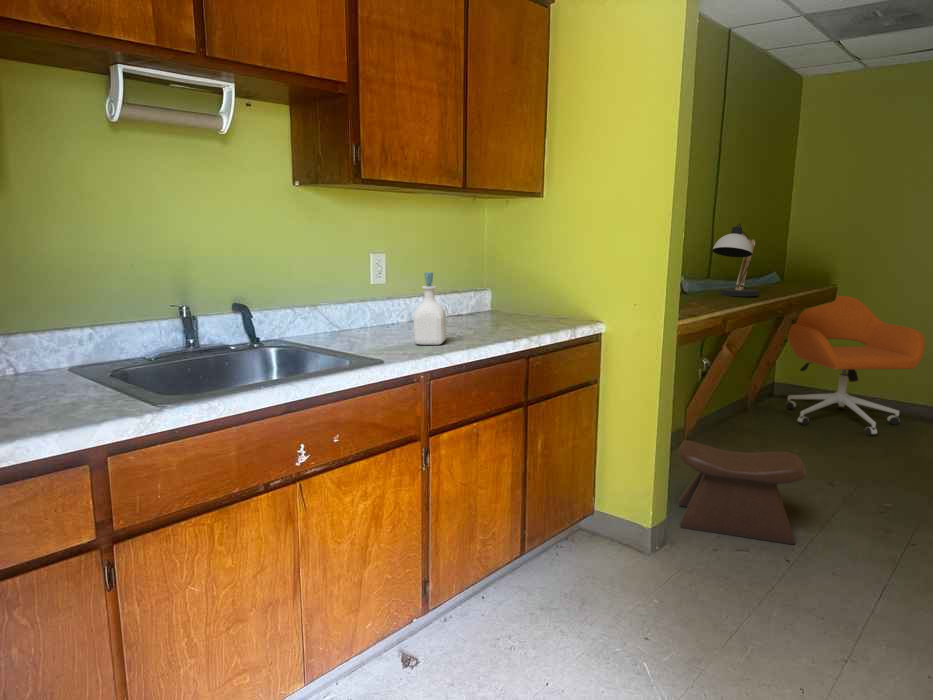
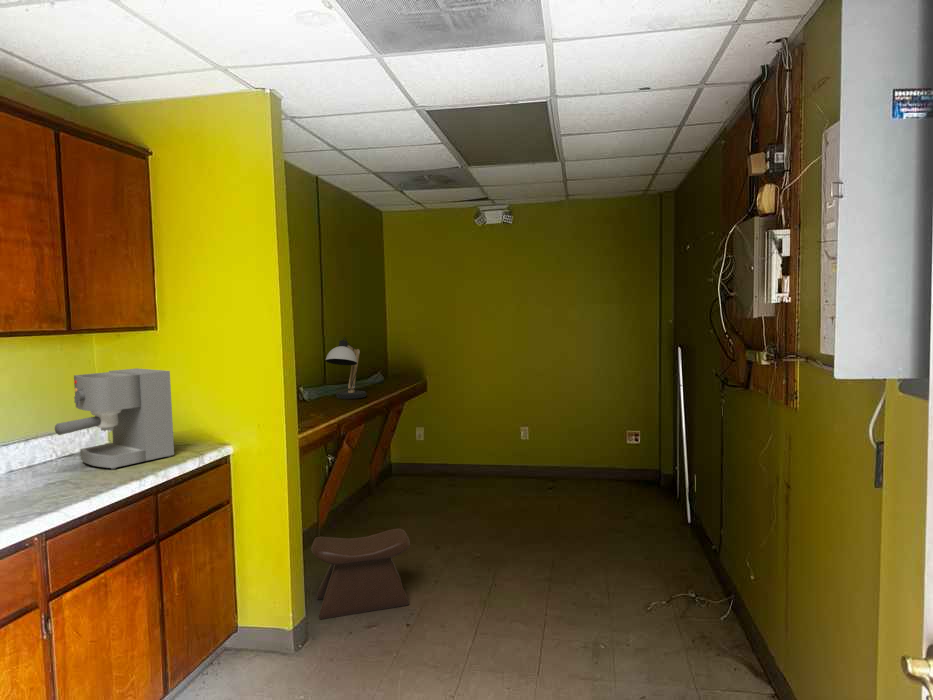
coffee maker: none [447,235,549,330] -> present [55,369,174,470]
soap bottle: present [413,272,447,345] -> none [21,426,63,503]
office chair: present [786,296,925,436] -> none [393,385,487,498]

